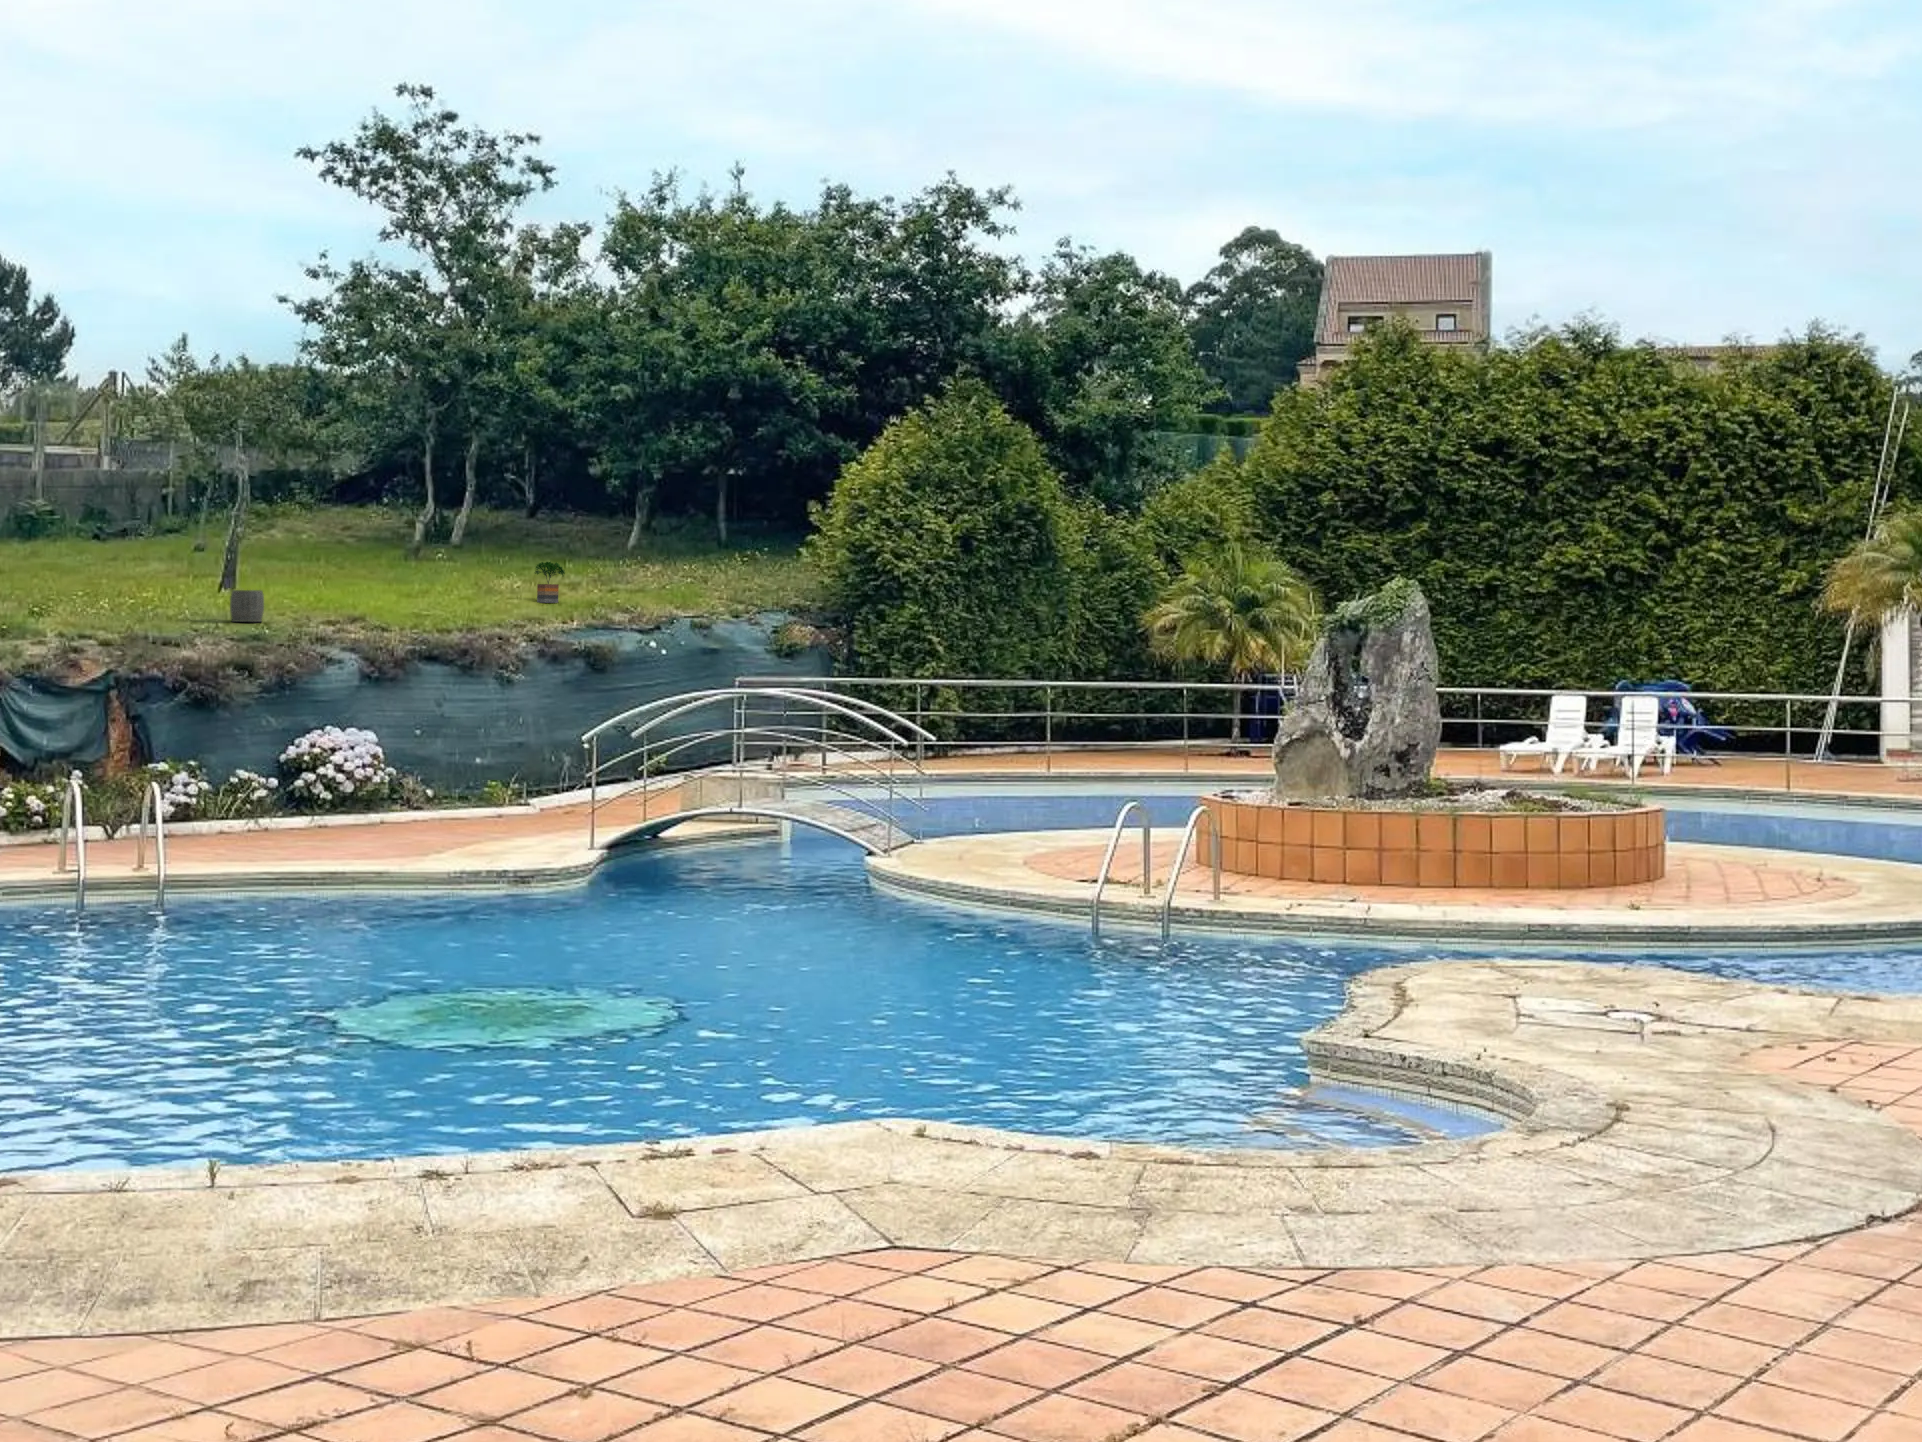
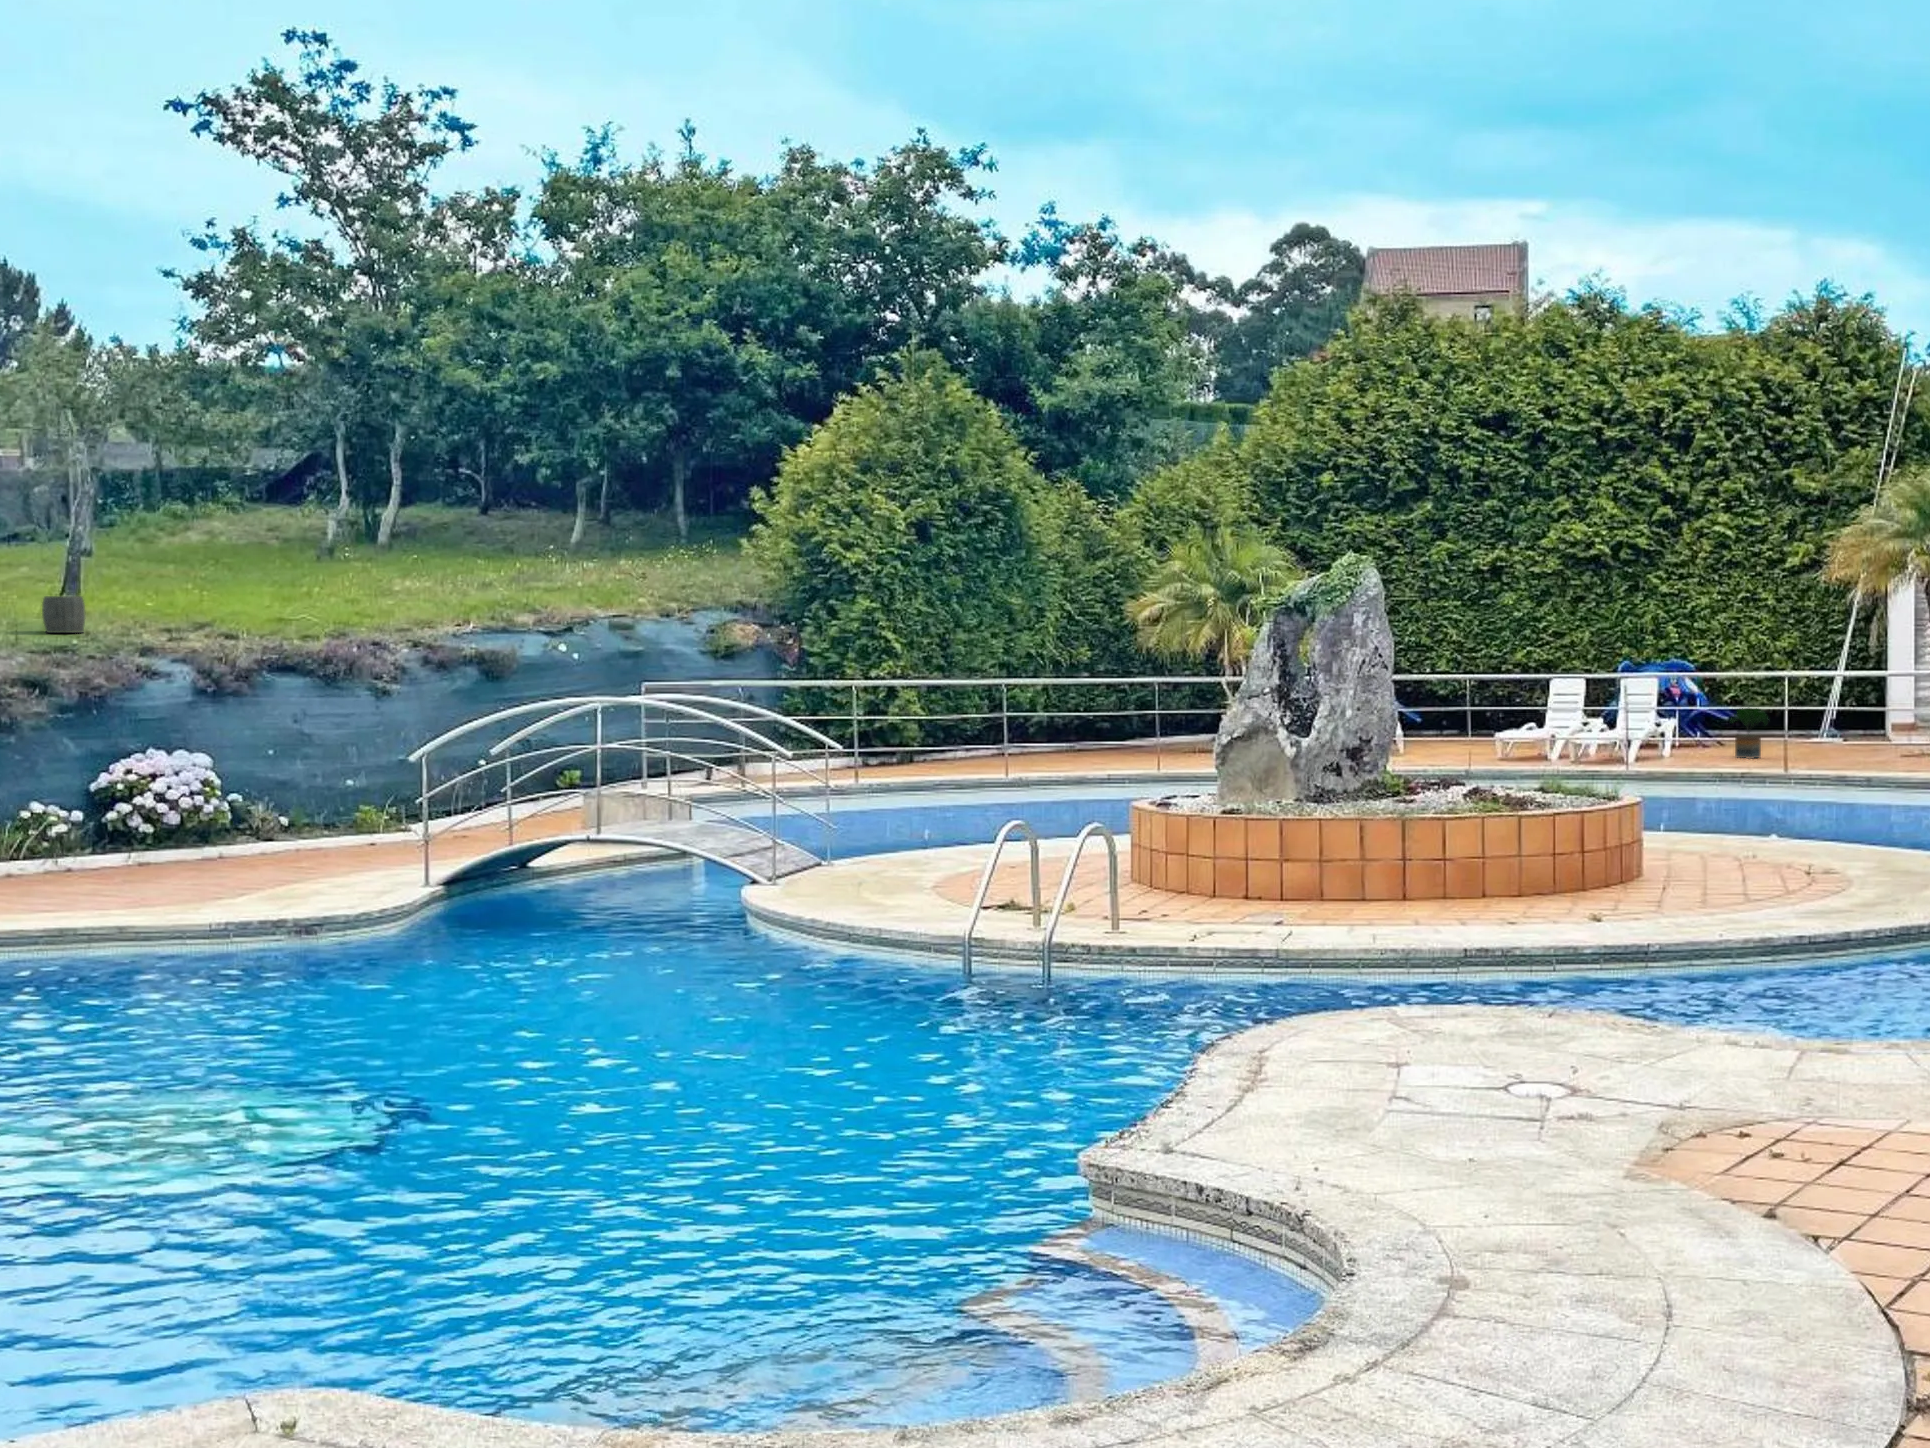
potted tree: present [535,562,565,603] -> present [1731,707,1768,759]

